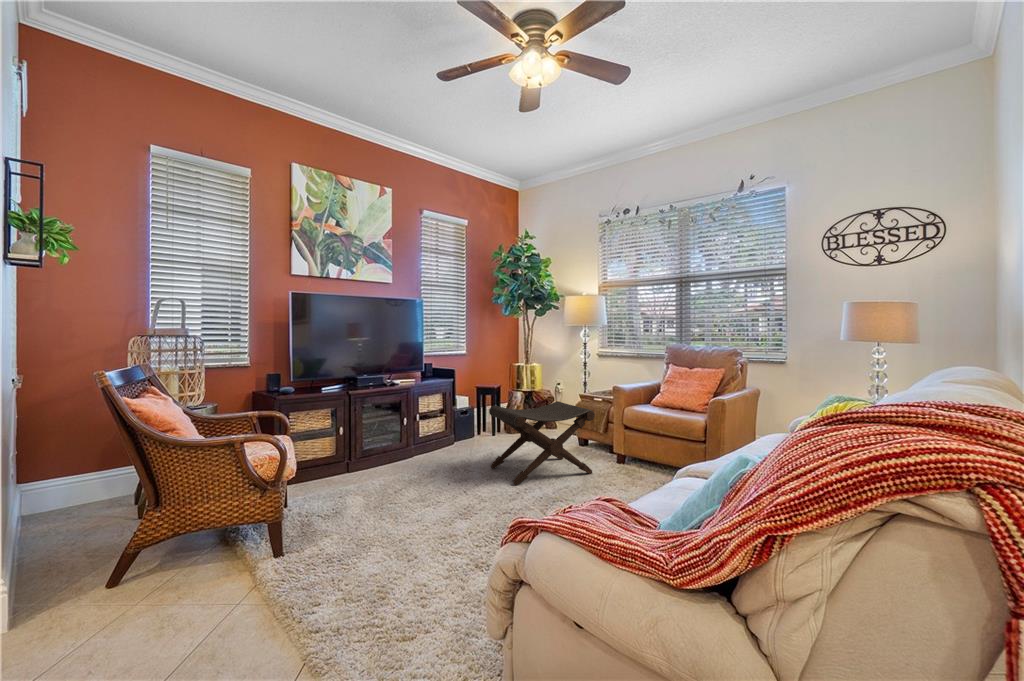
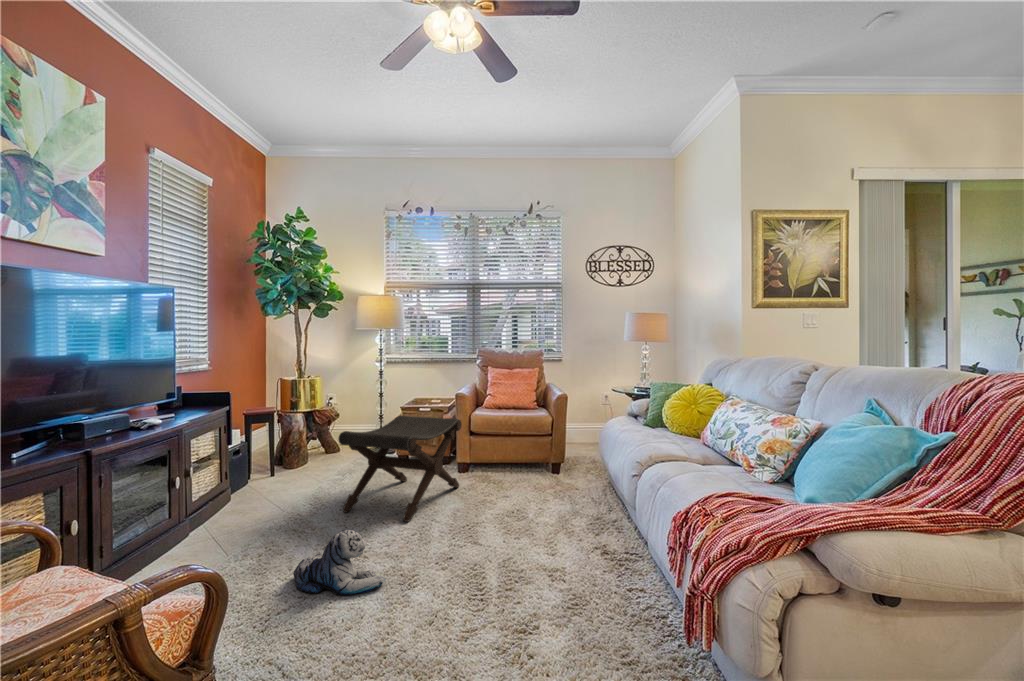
plush toy: none [407,468,446,514] -> present [293,530,385,595]

